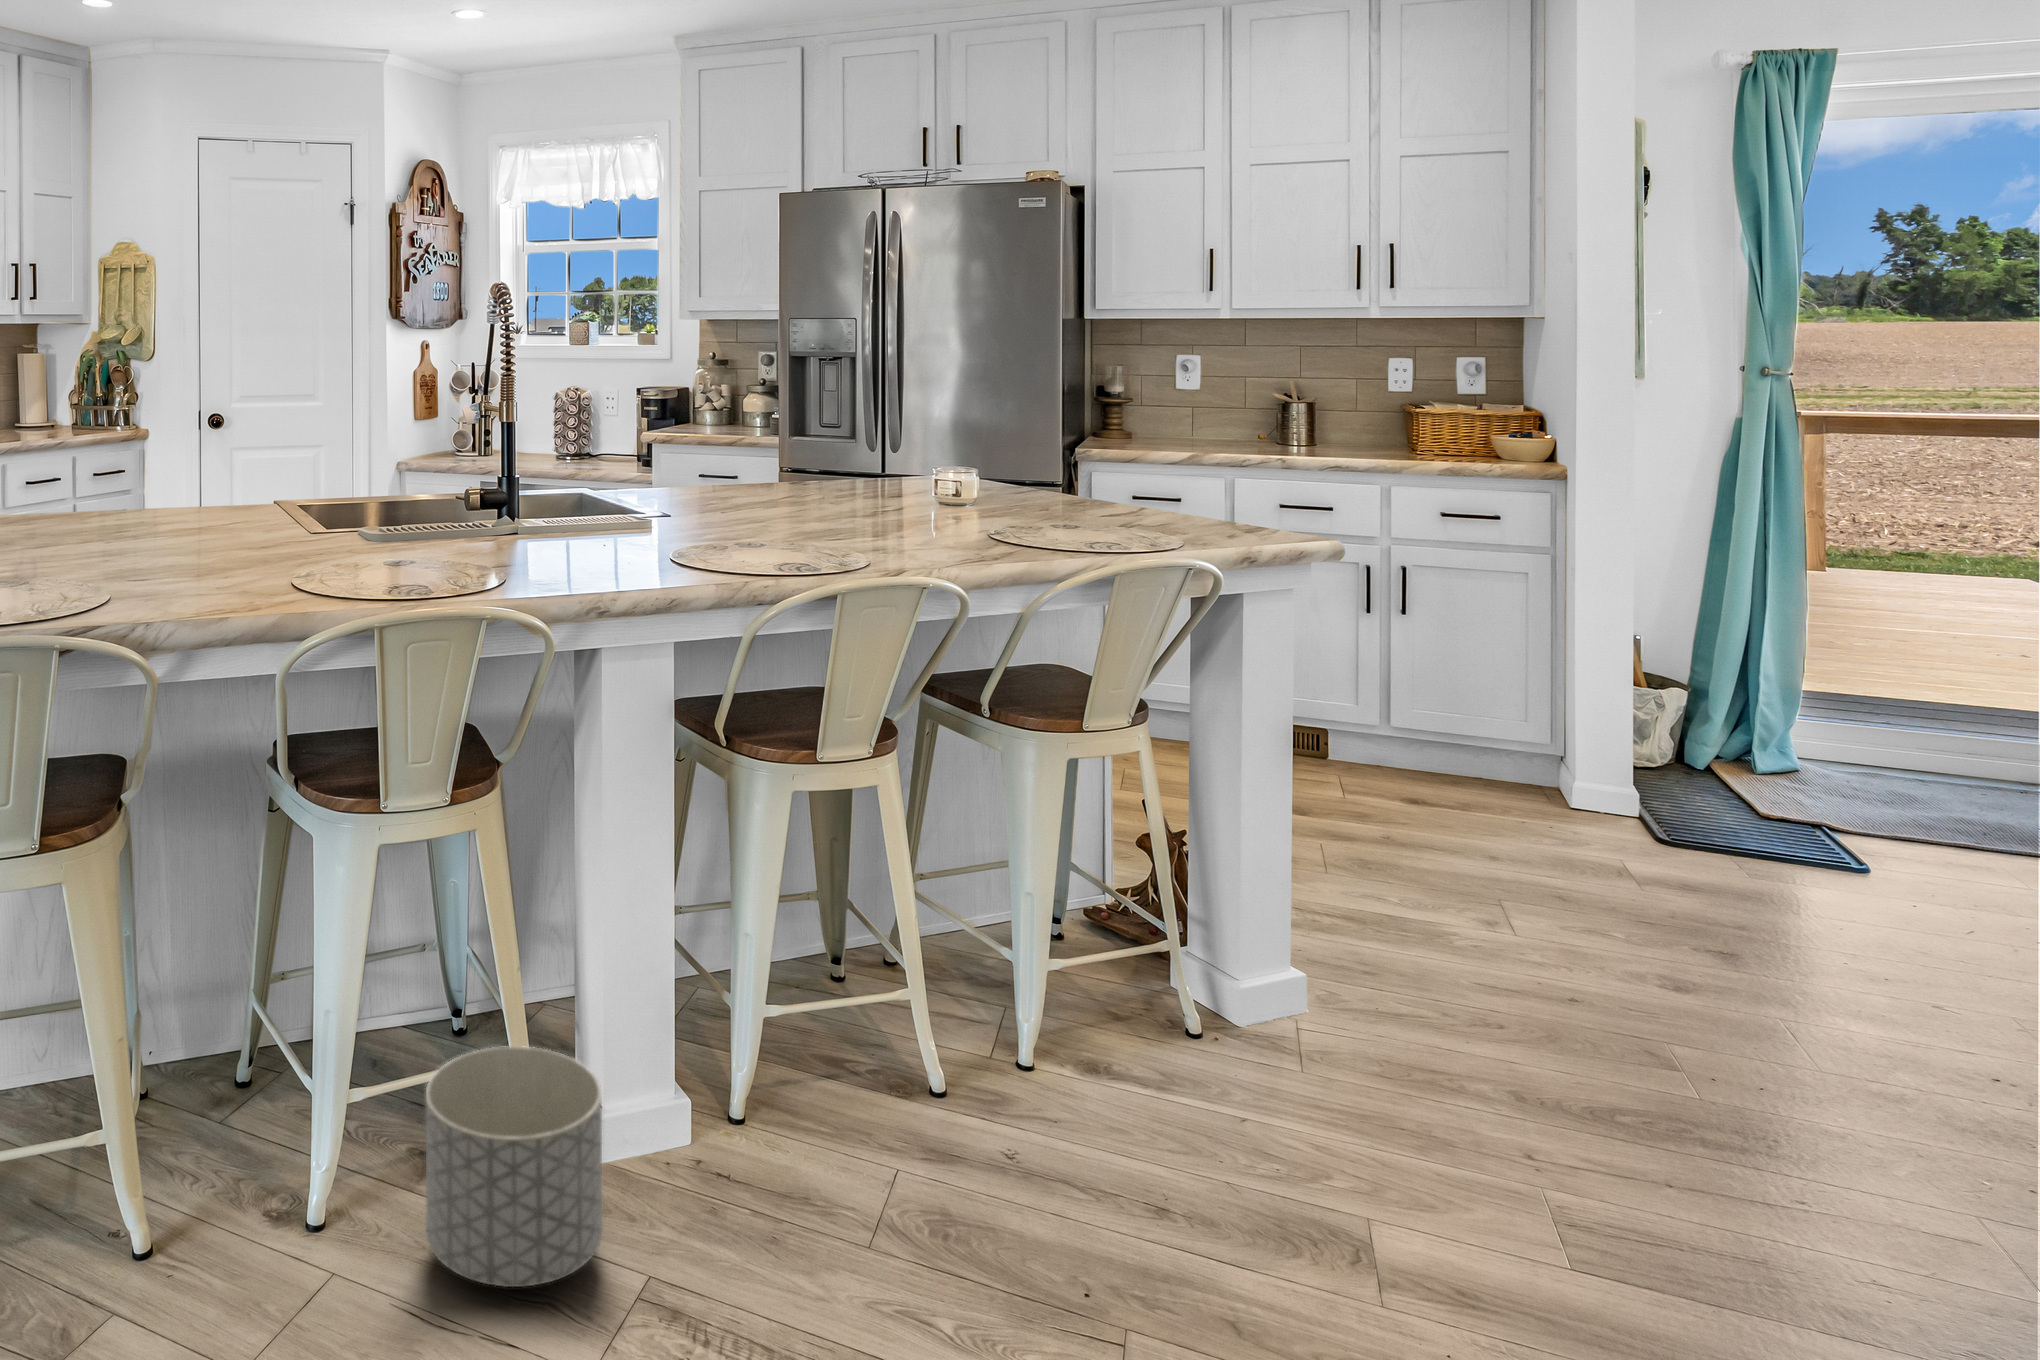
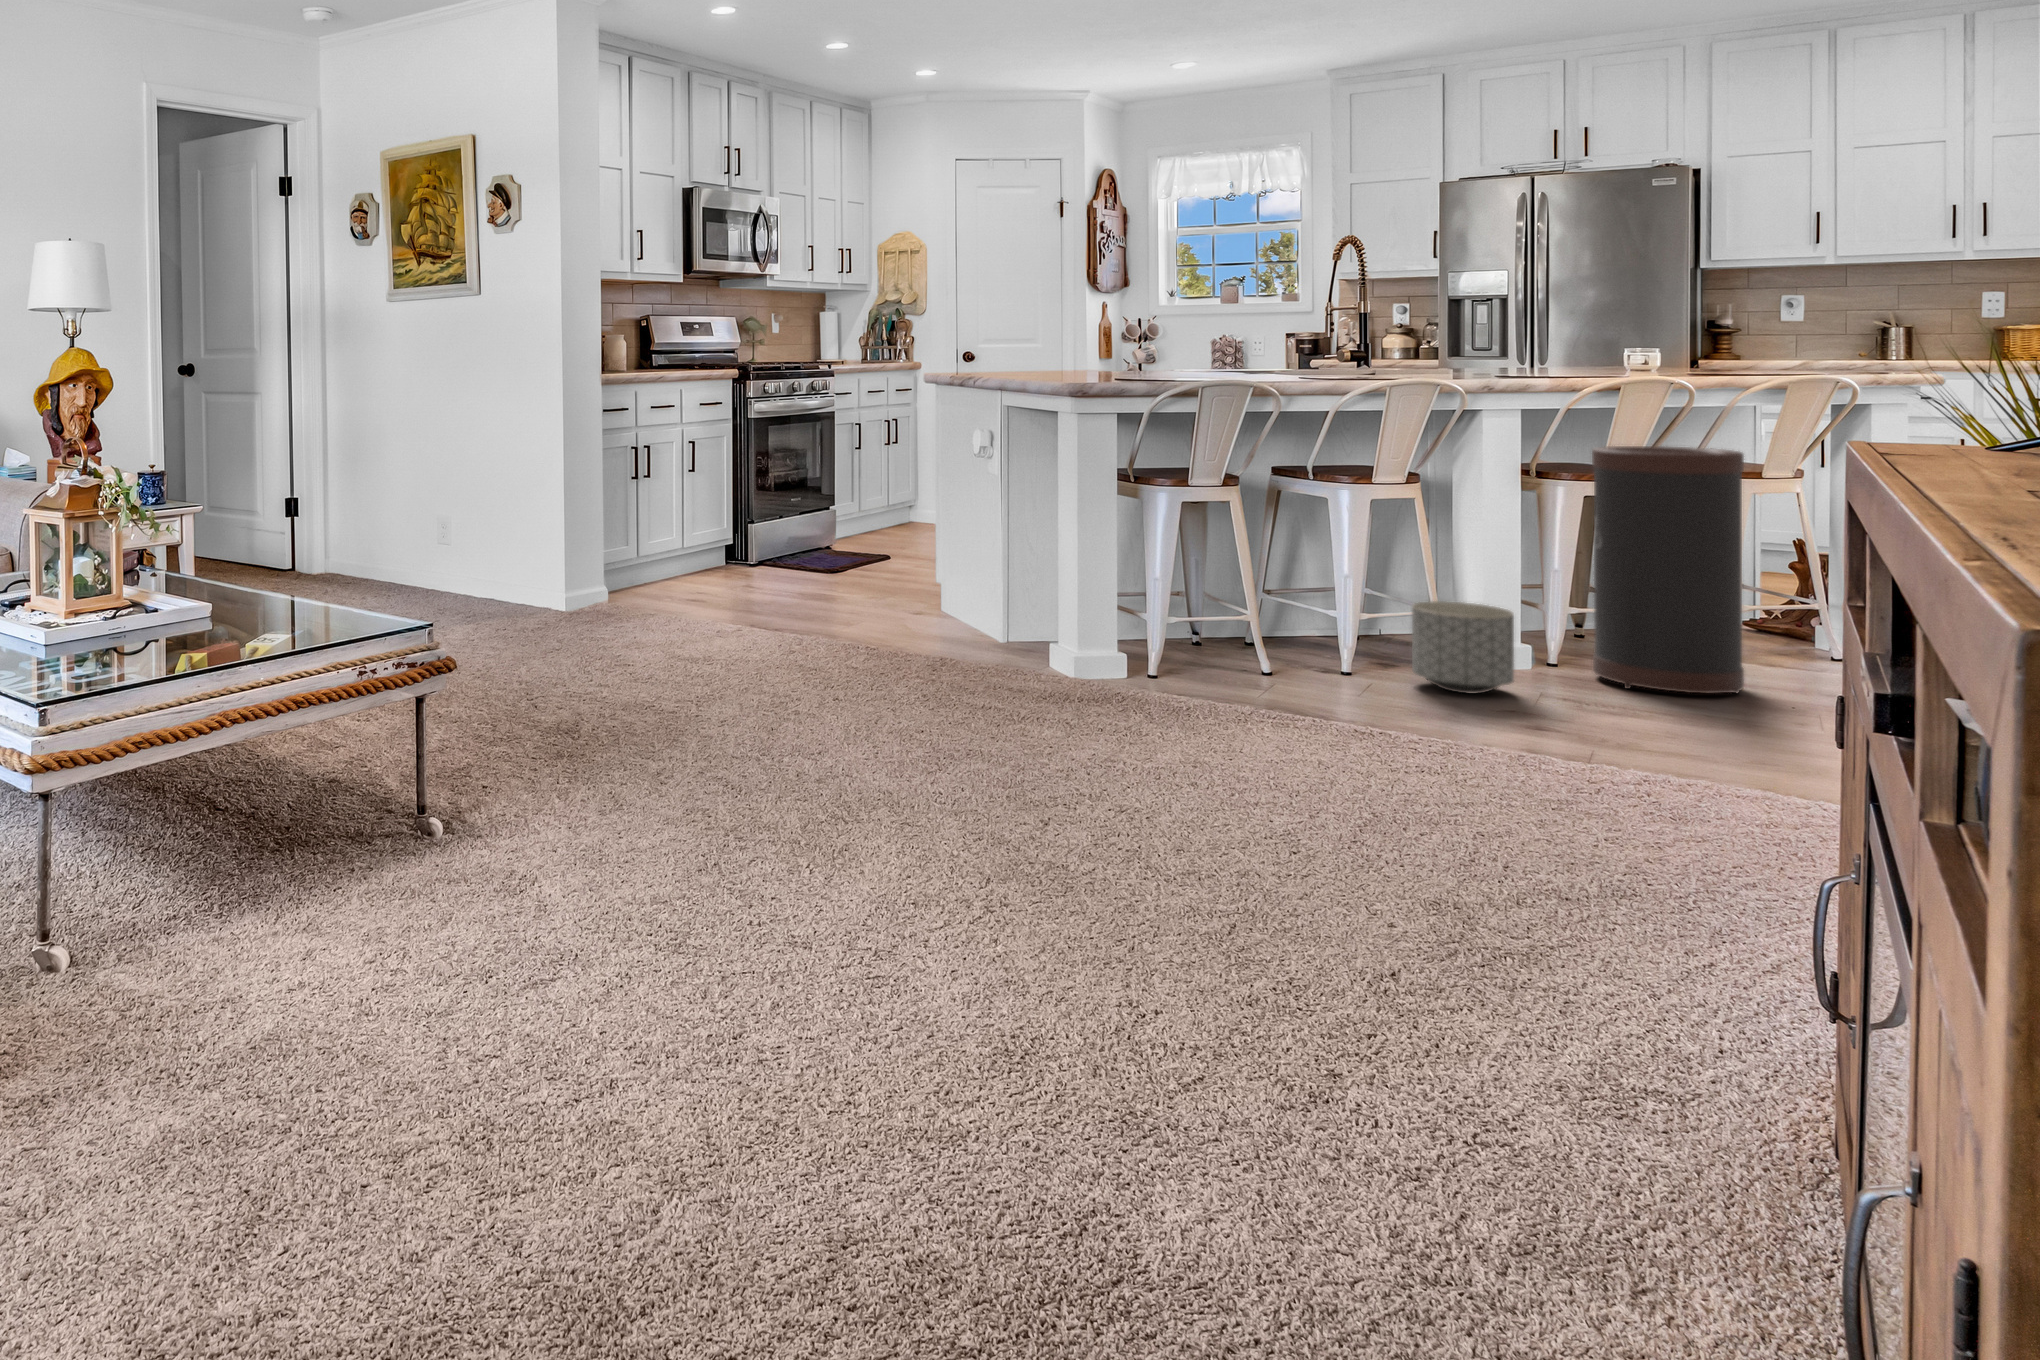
trash can: none [782,700,1017,1238] -> present [1592,446,1744,693]

